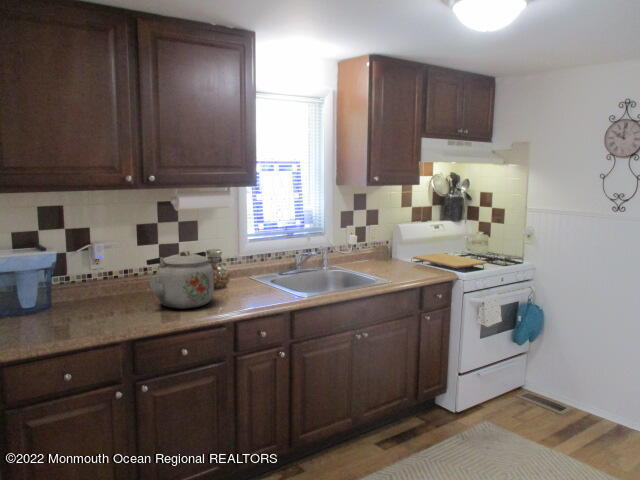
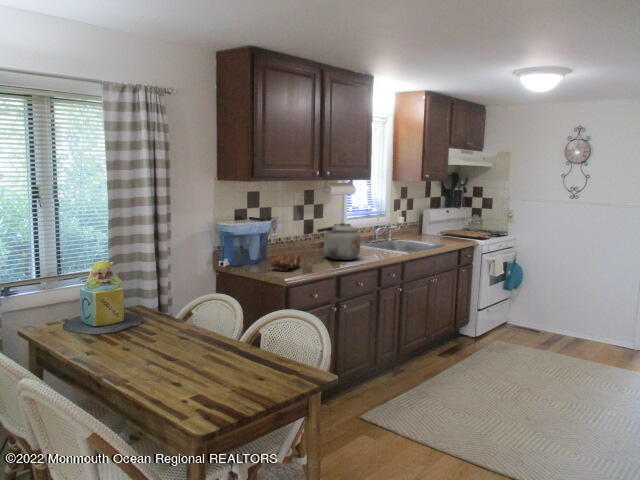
bread loaf: none [18,300,89,332] -> present [271,253,300,271]

